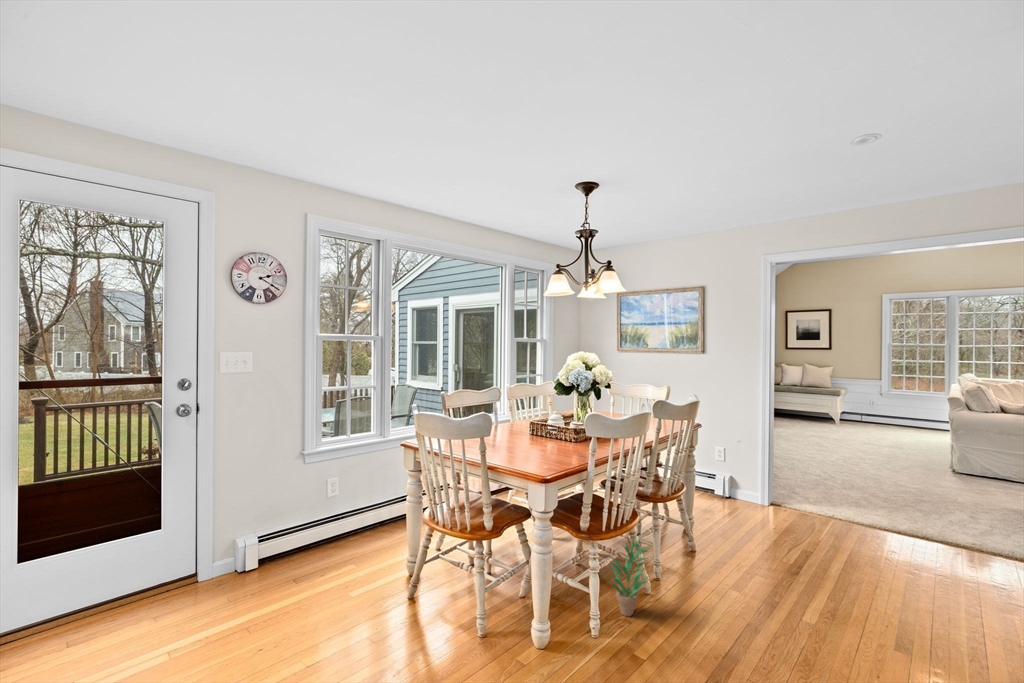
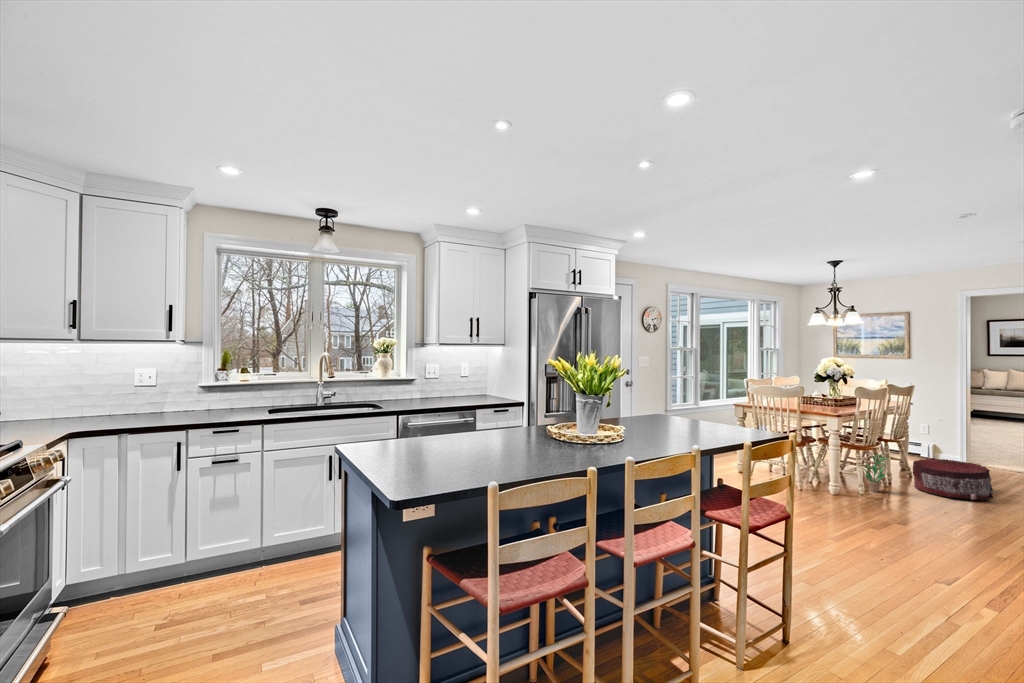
pouf: none [695,528,815,623] -> present [913,459,993,500]

